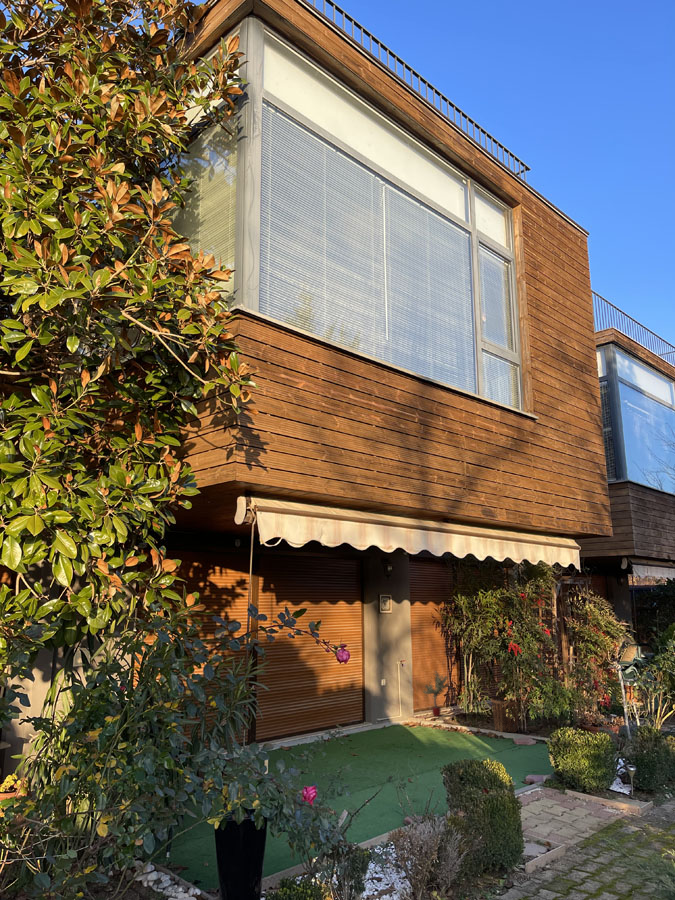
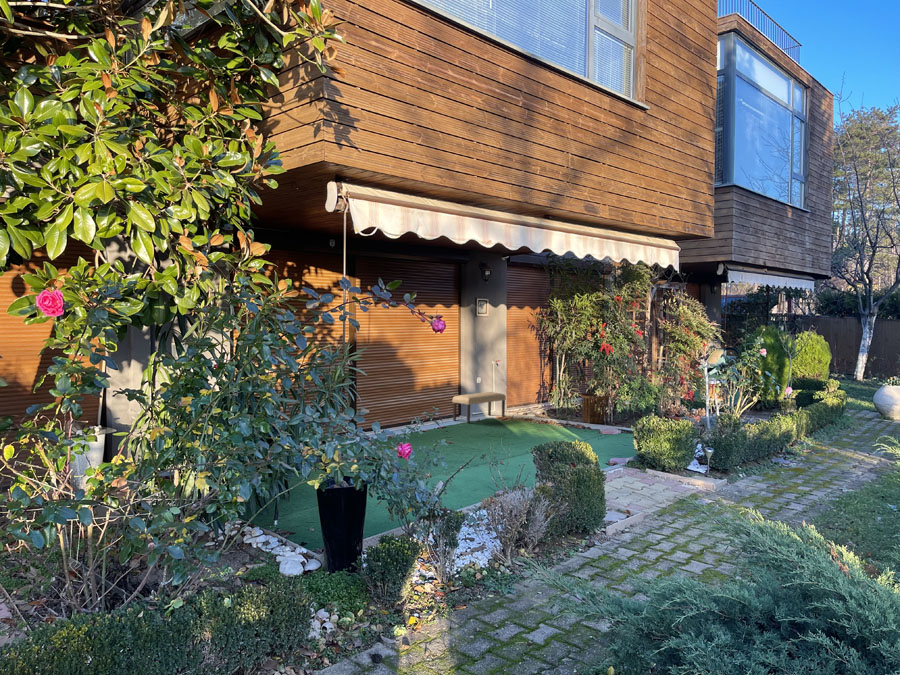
potted tree: present [423,671,448,716] -> none [516,370,541,410]
bench: none [355,696,412,732] -> present [452,392,506,423]

